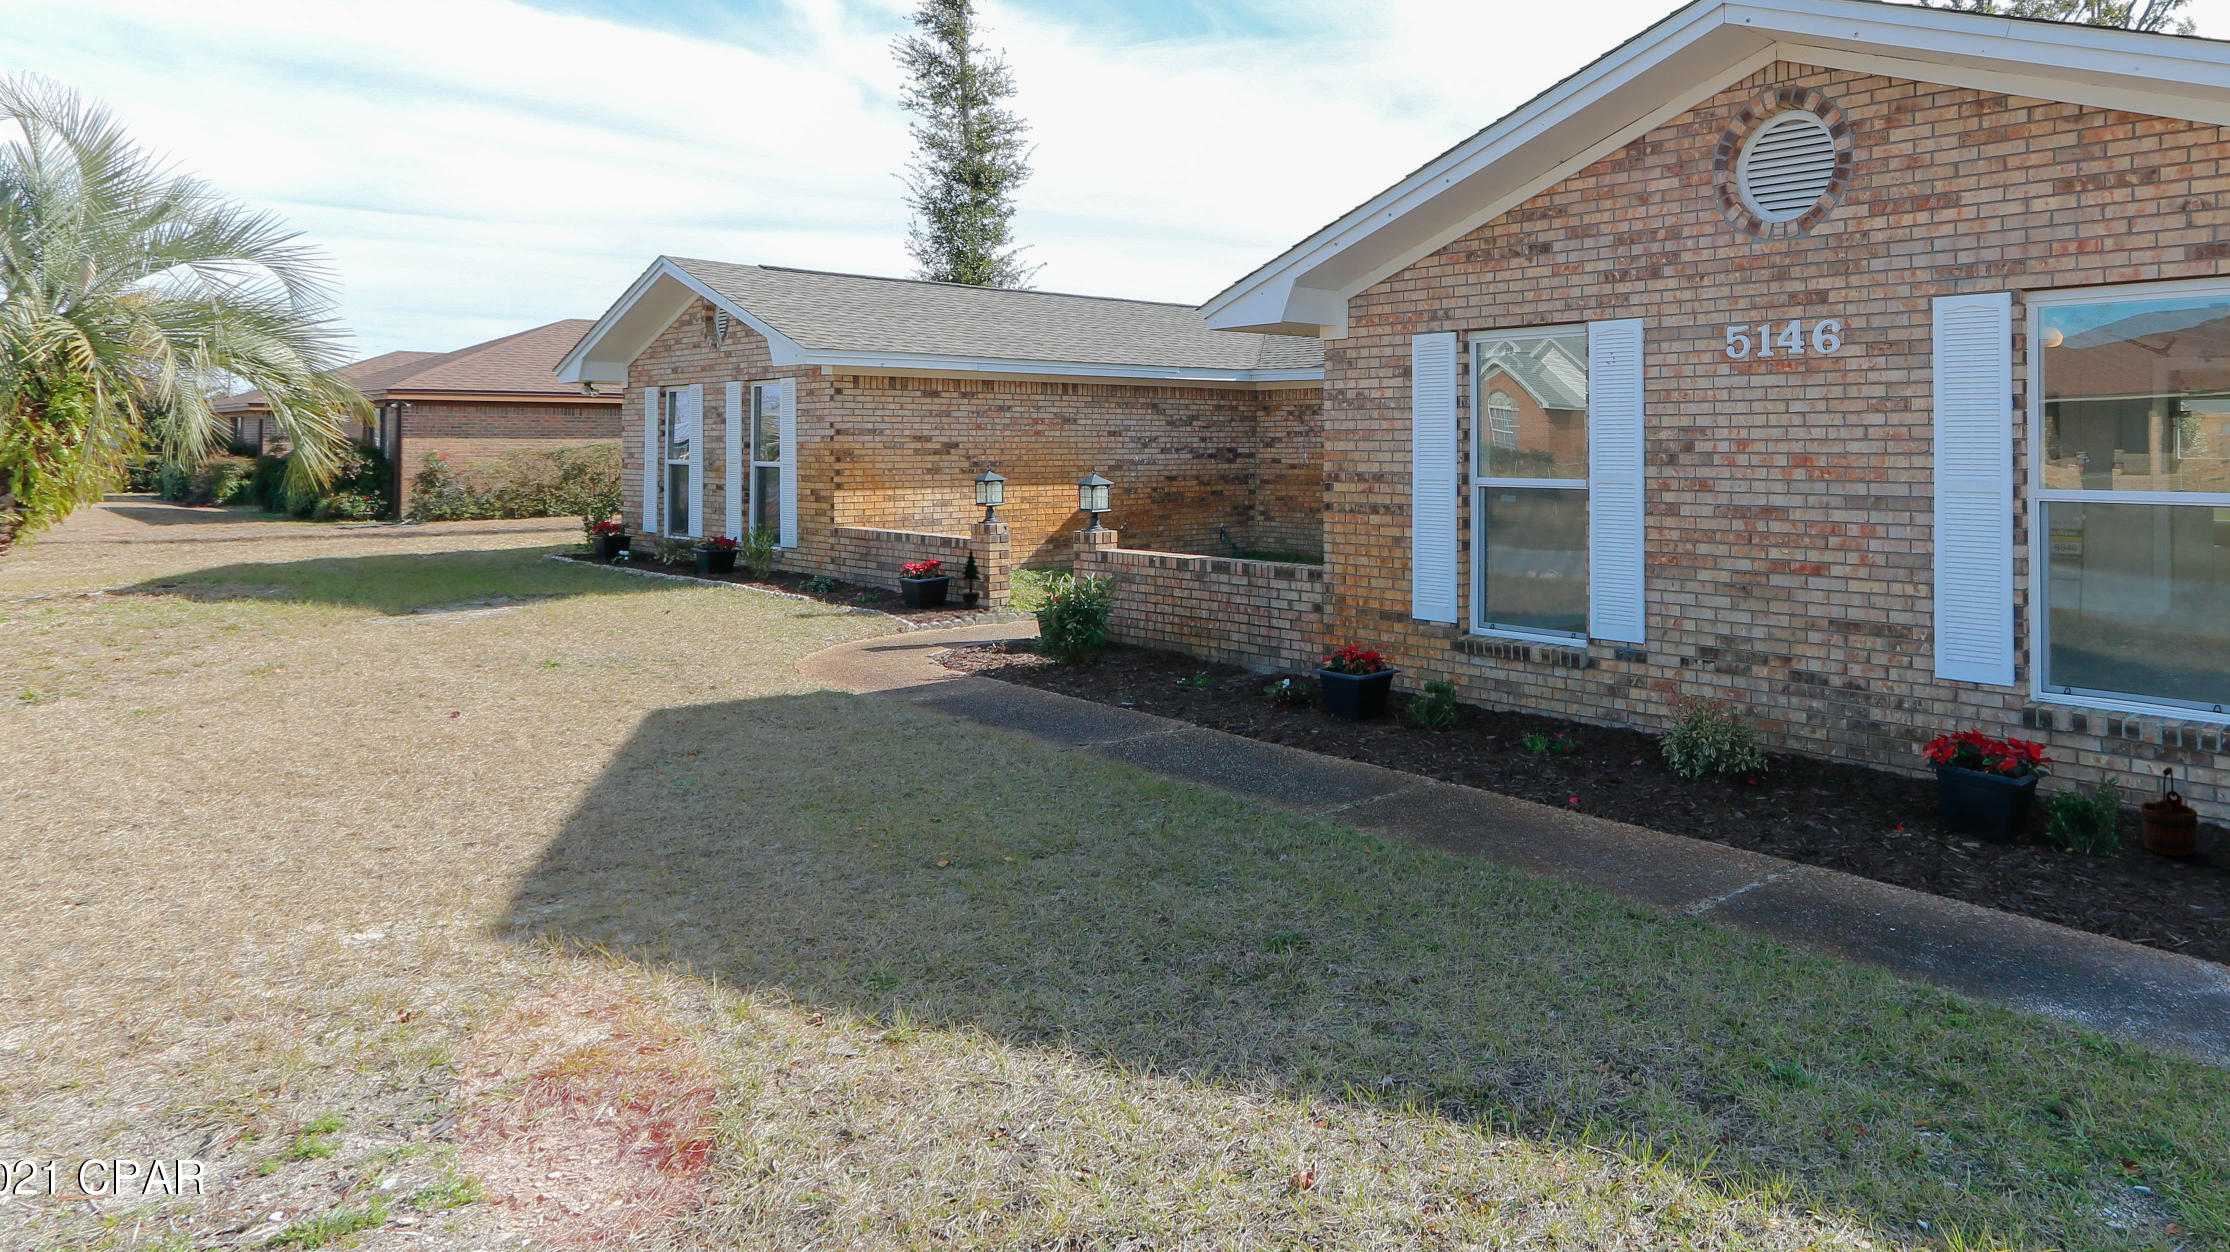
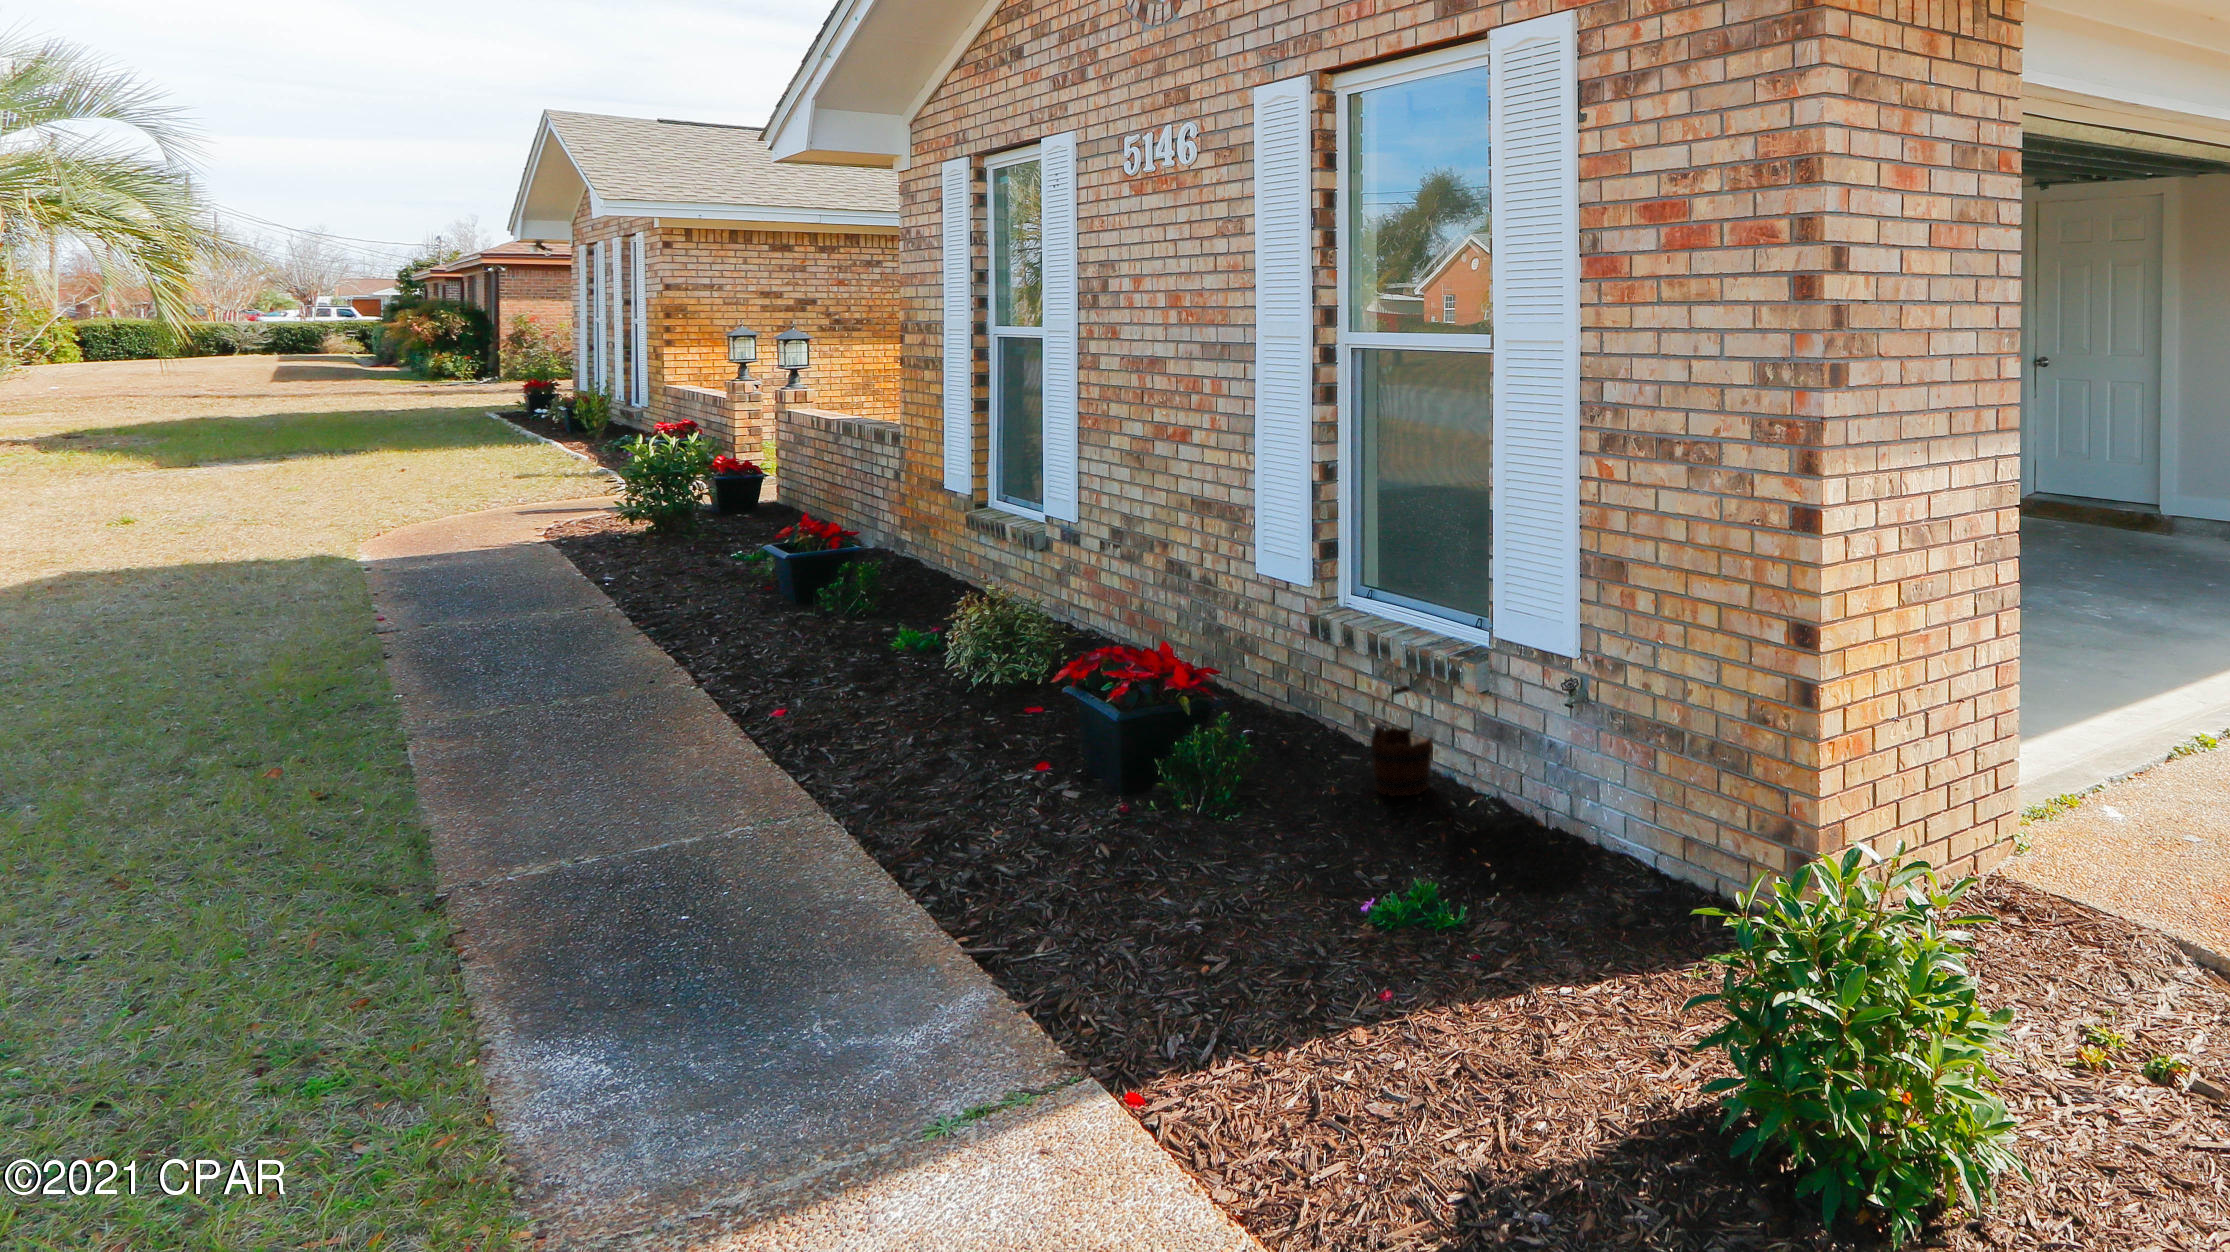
potted tree: present [961,550,981,607] -> none [733,410,759,472]

